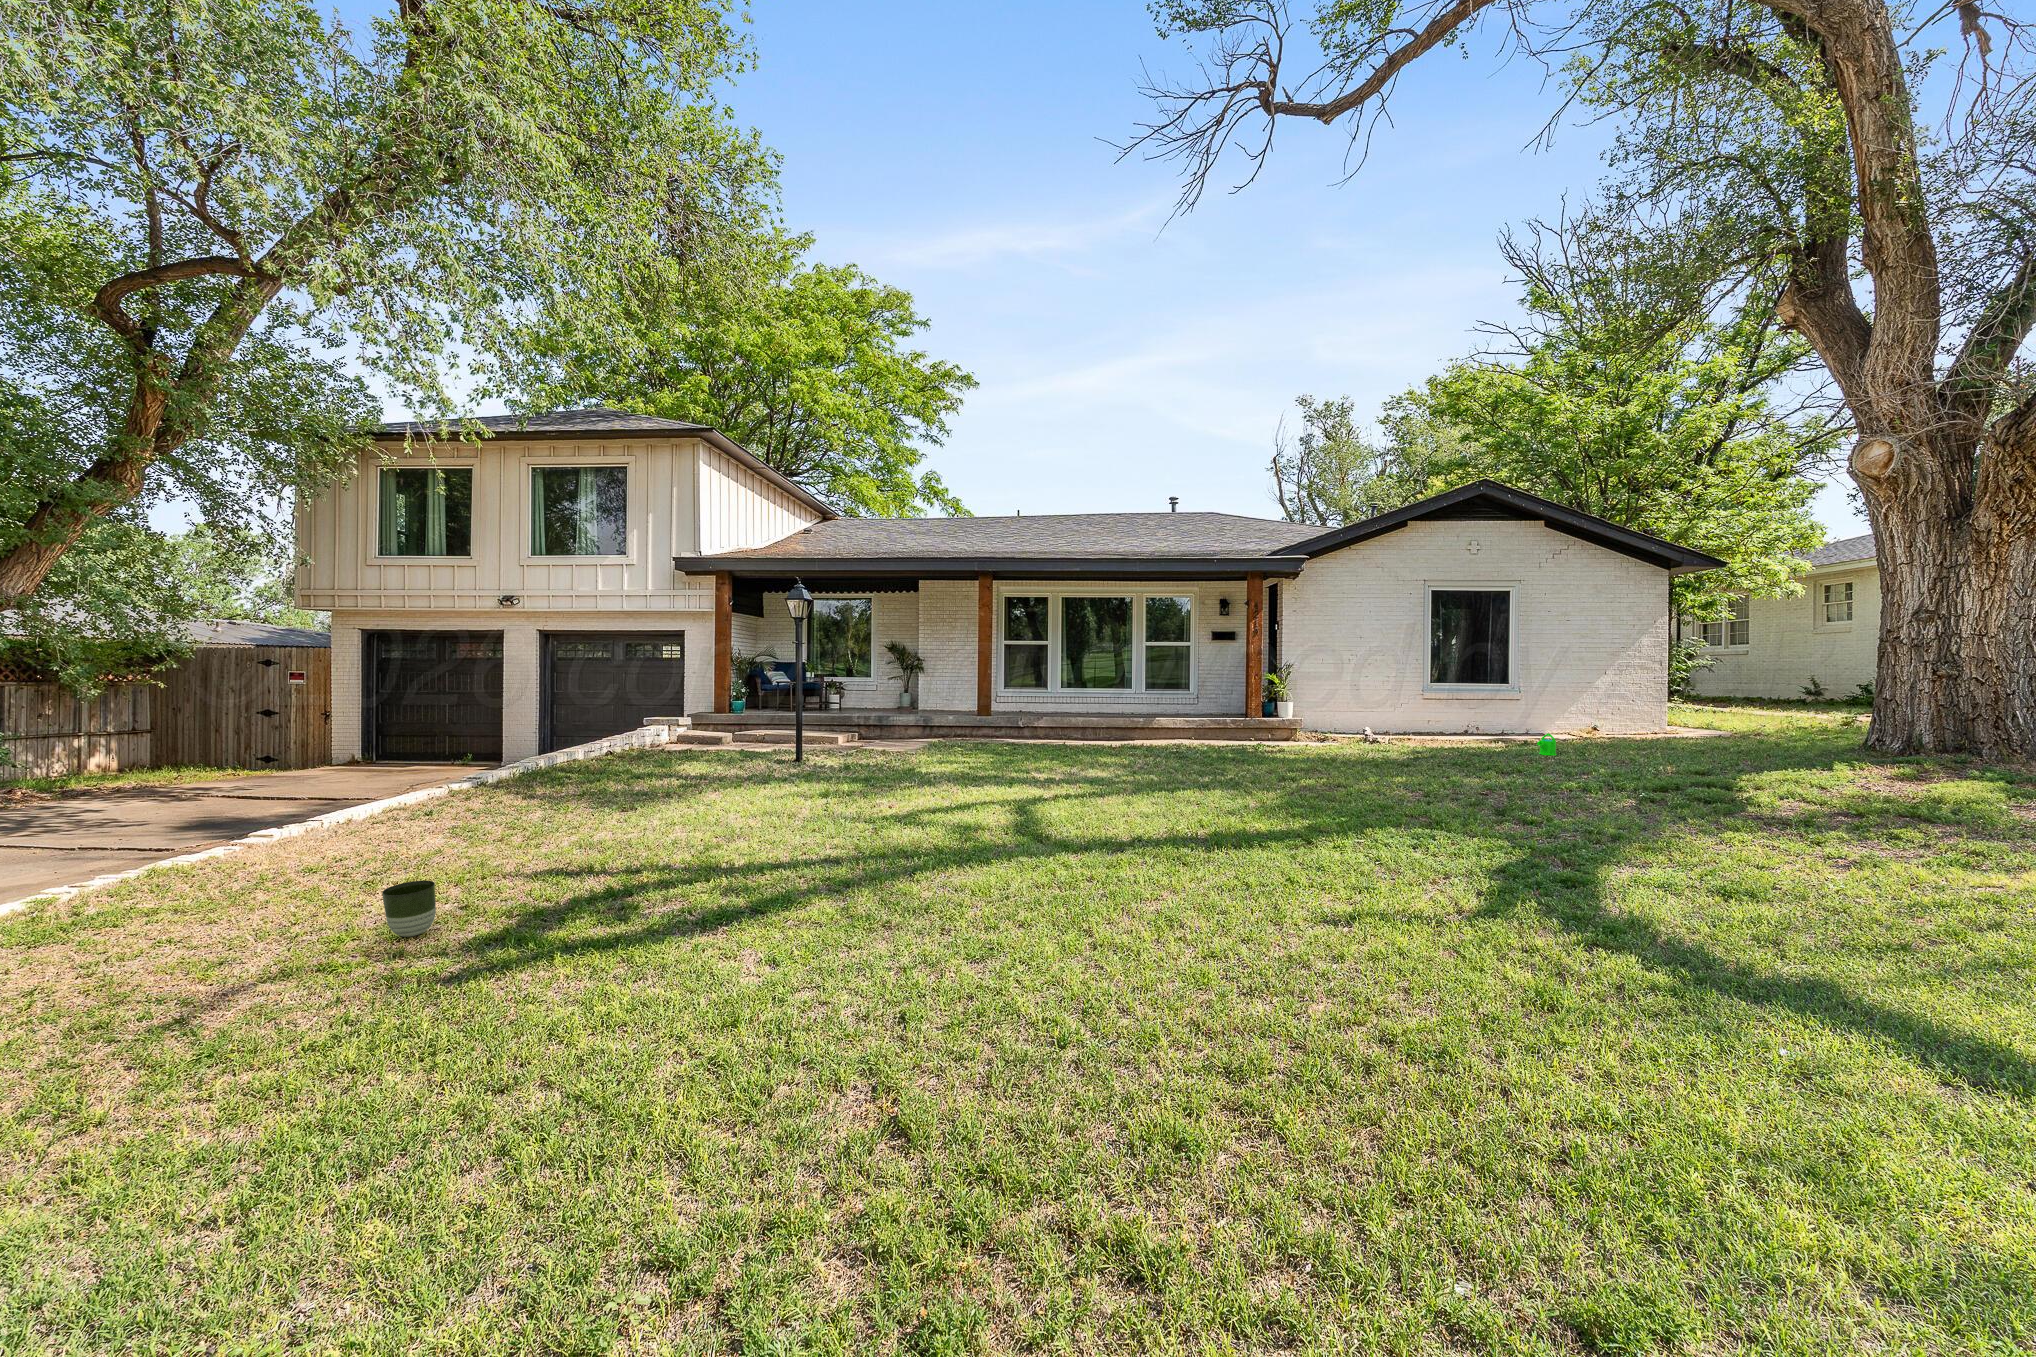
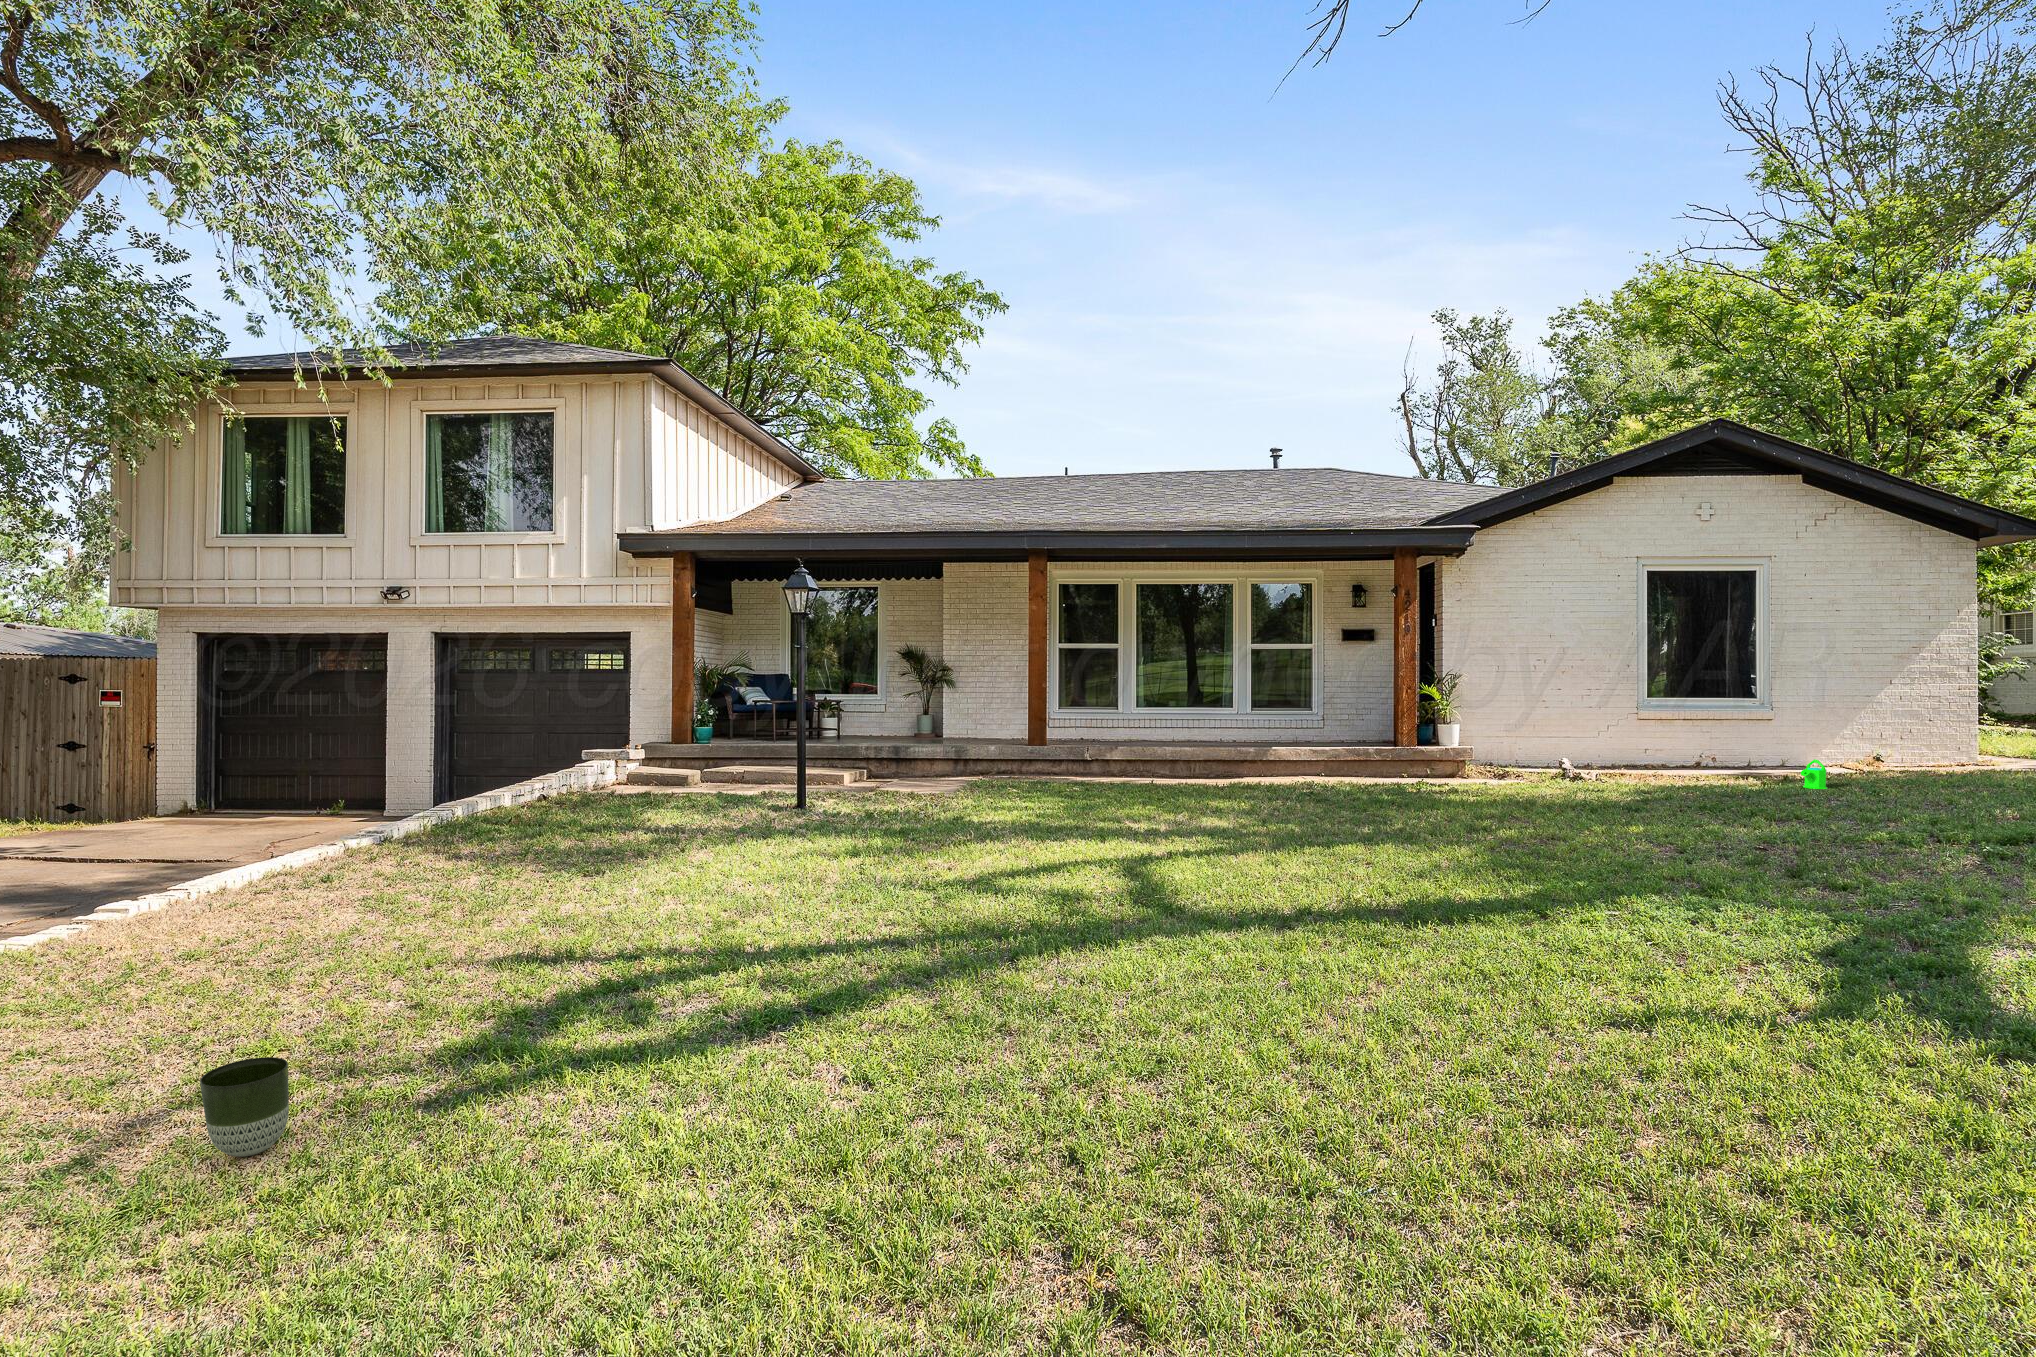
planter: present [382,880,436,937] -> present [200,1057,289,1157]

